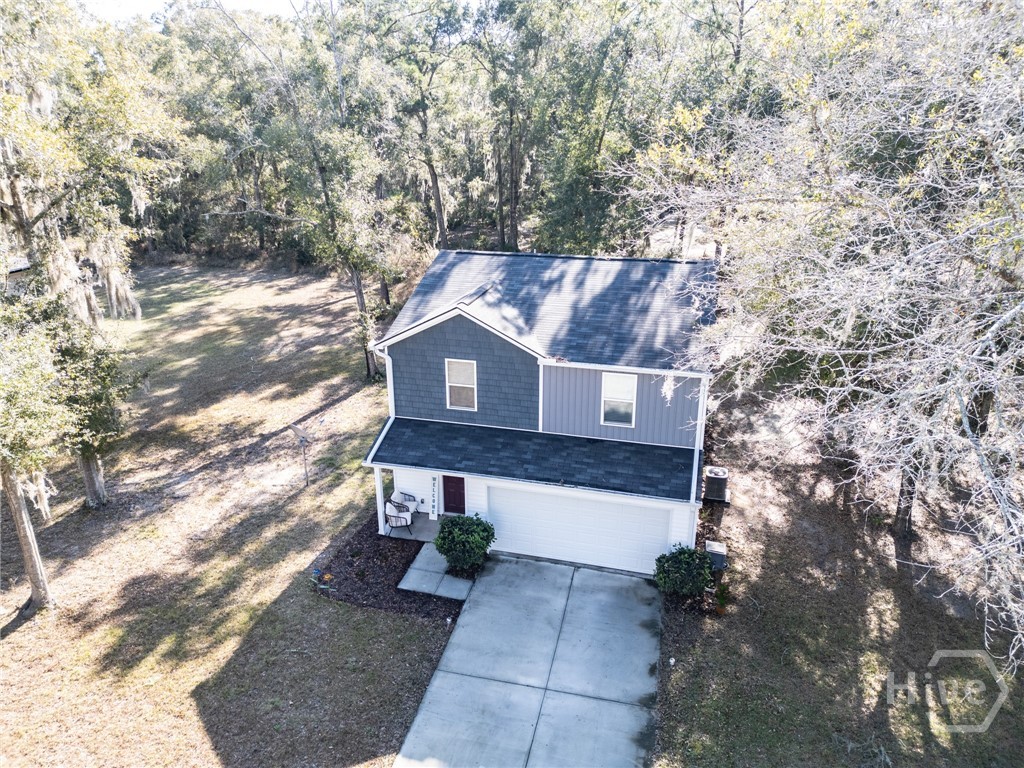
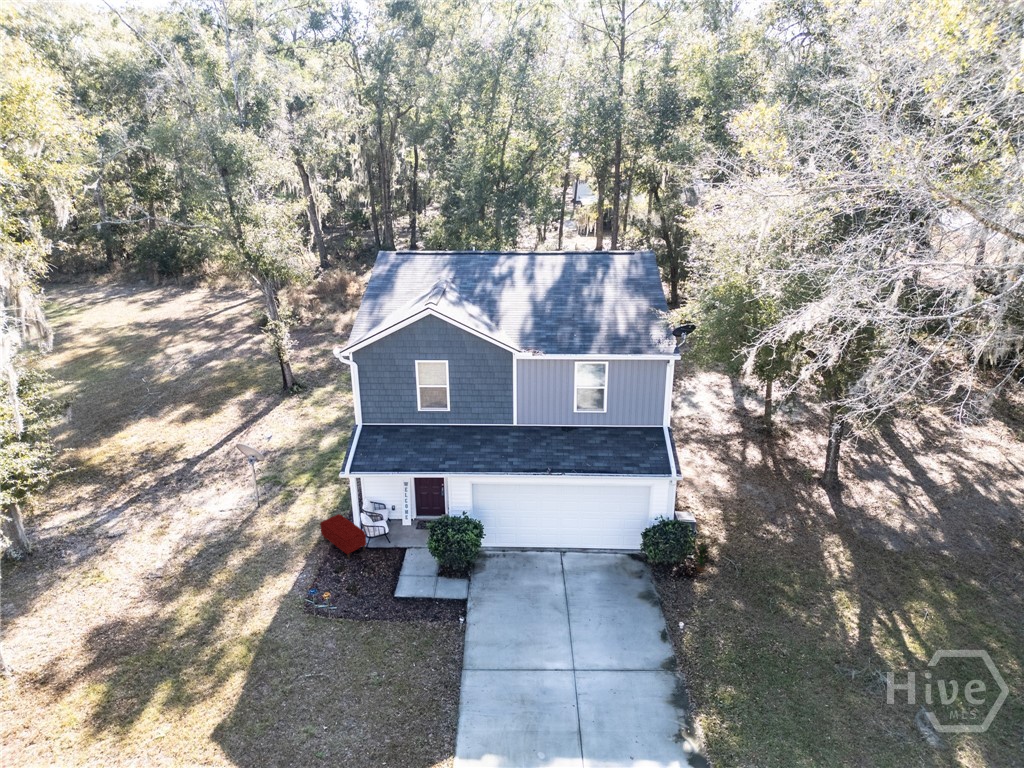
bench: none [349,500,387,545] -> present [320,514,367,559]

